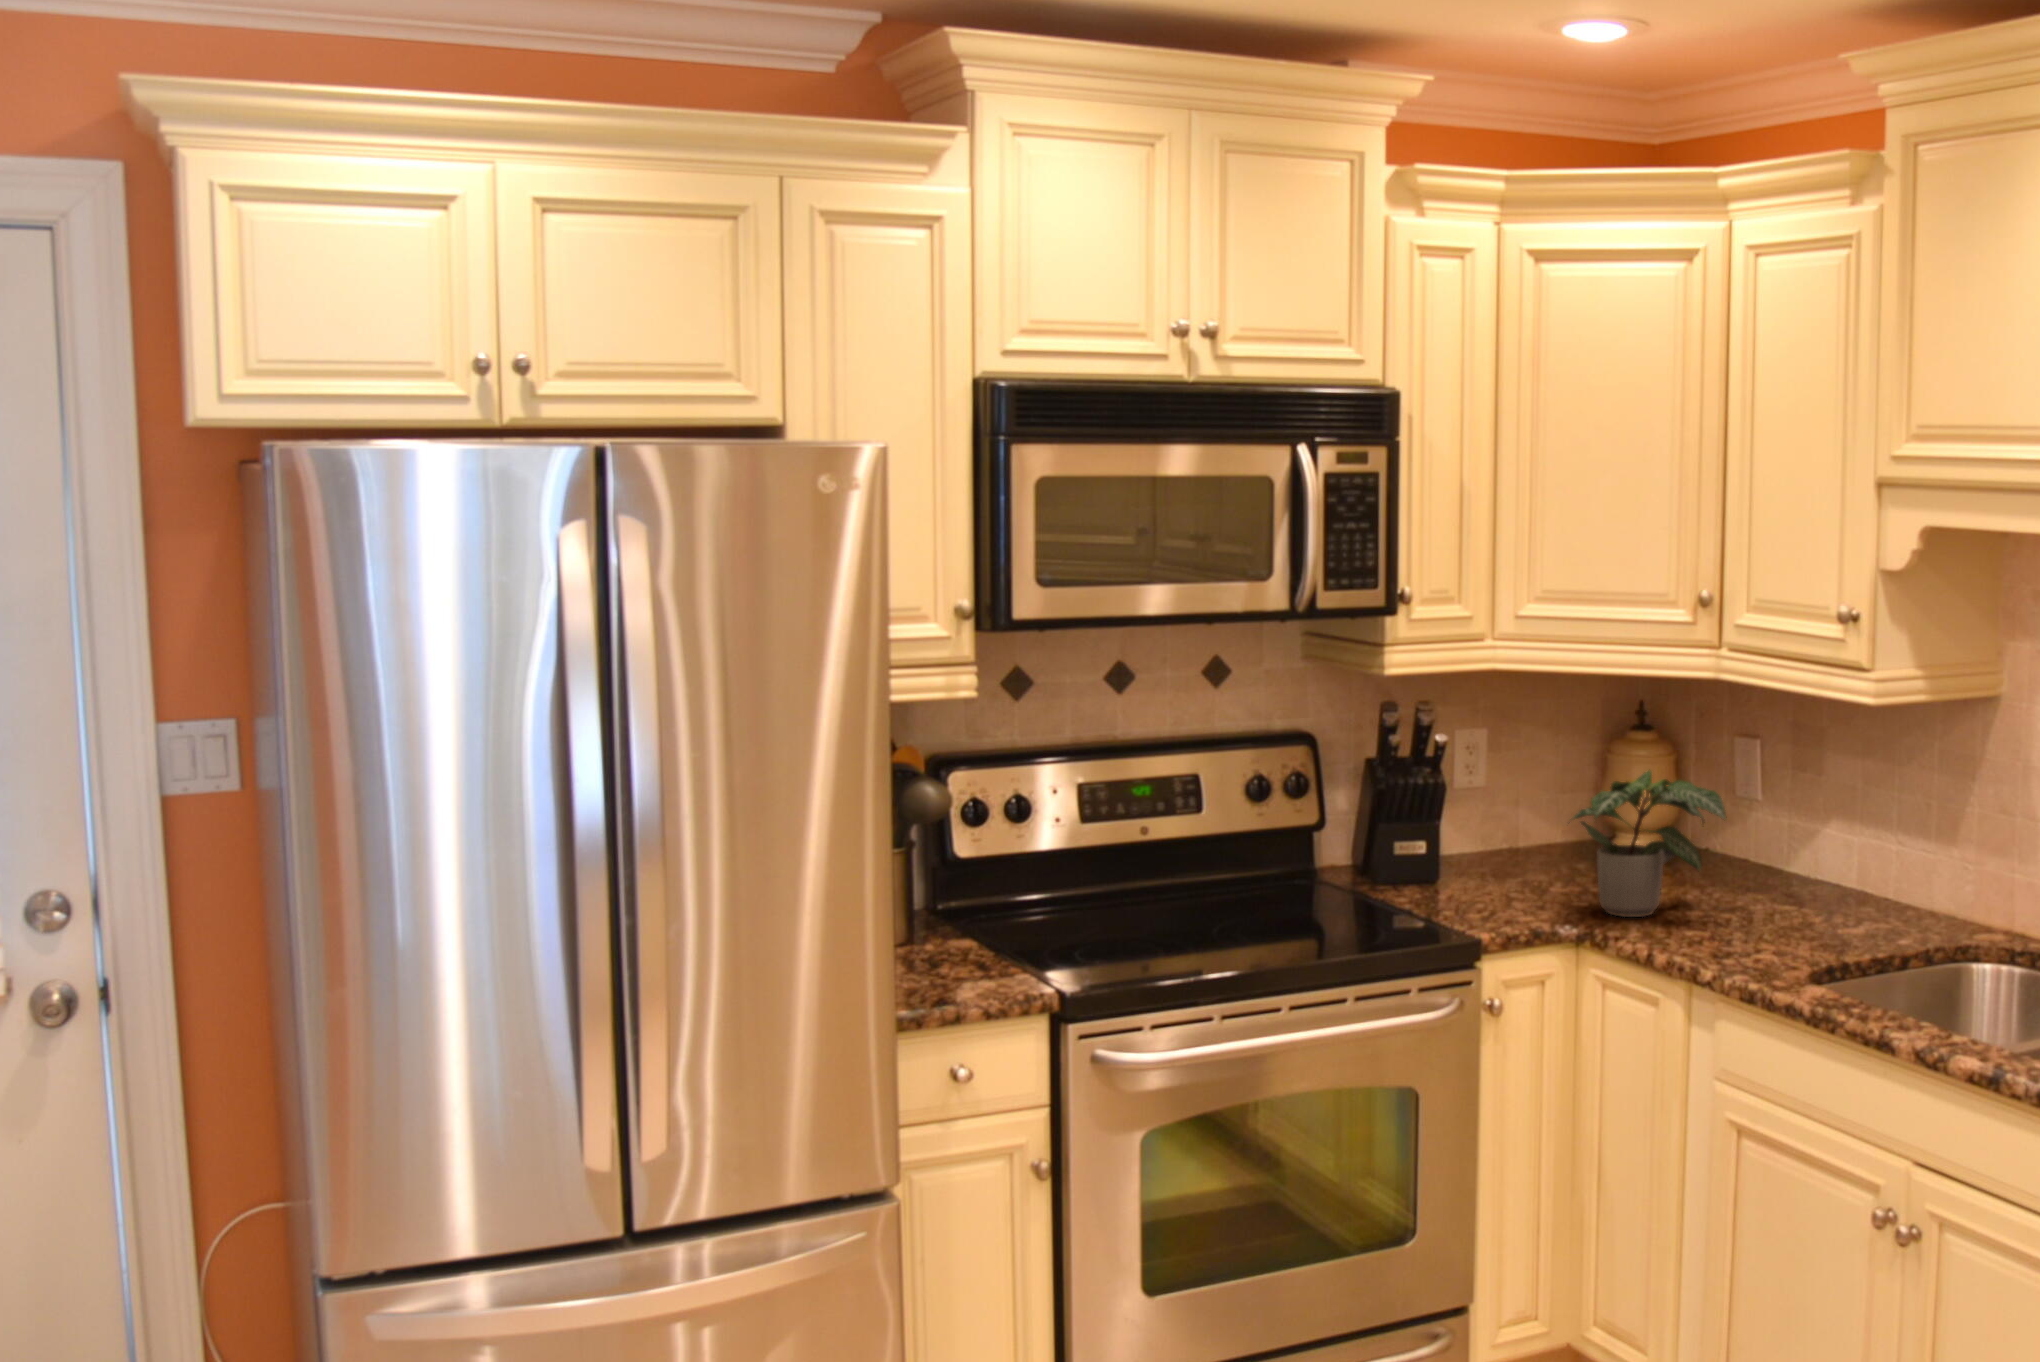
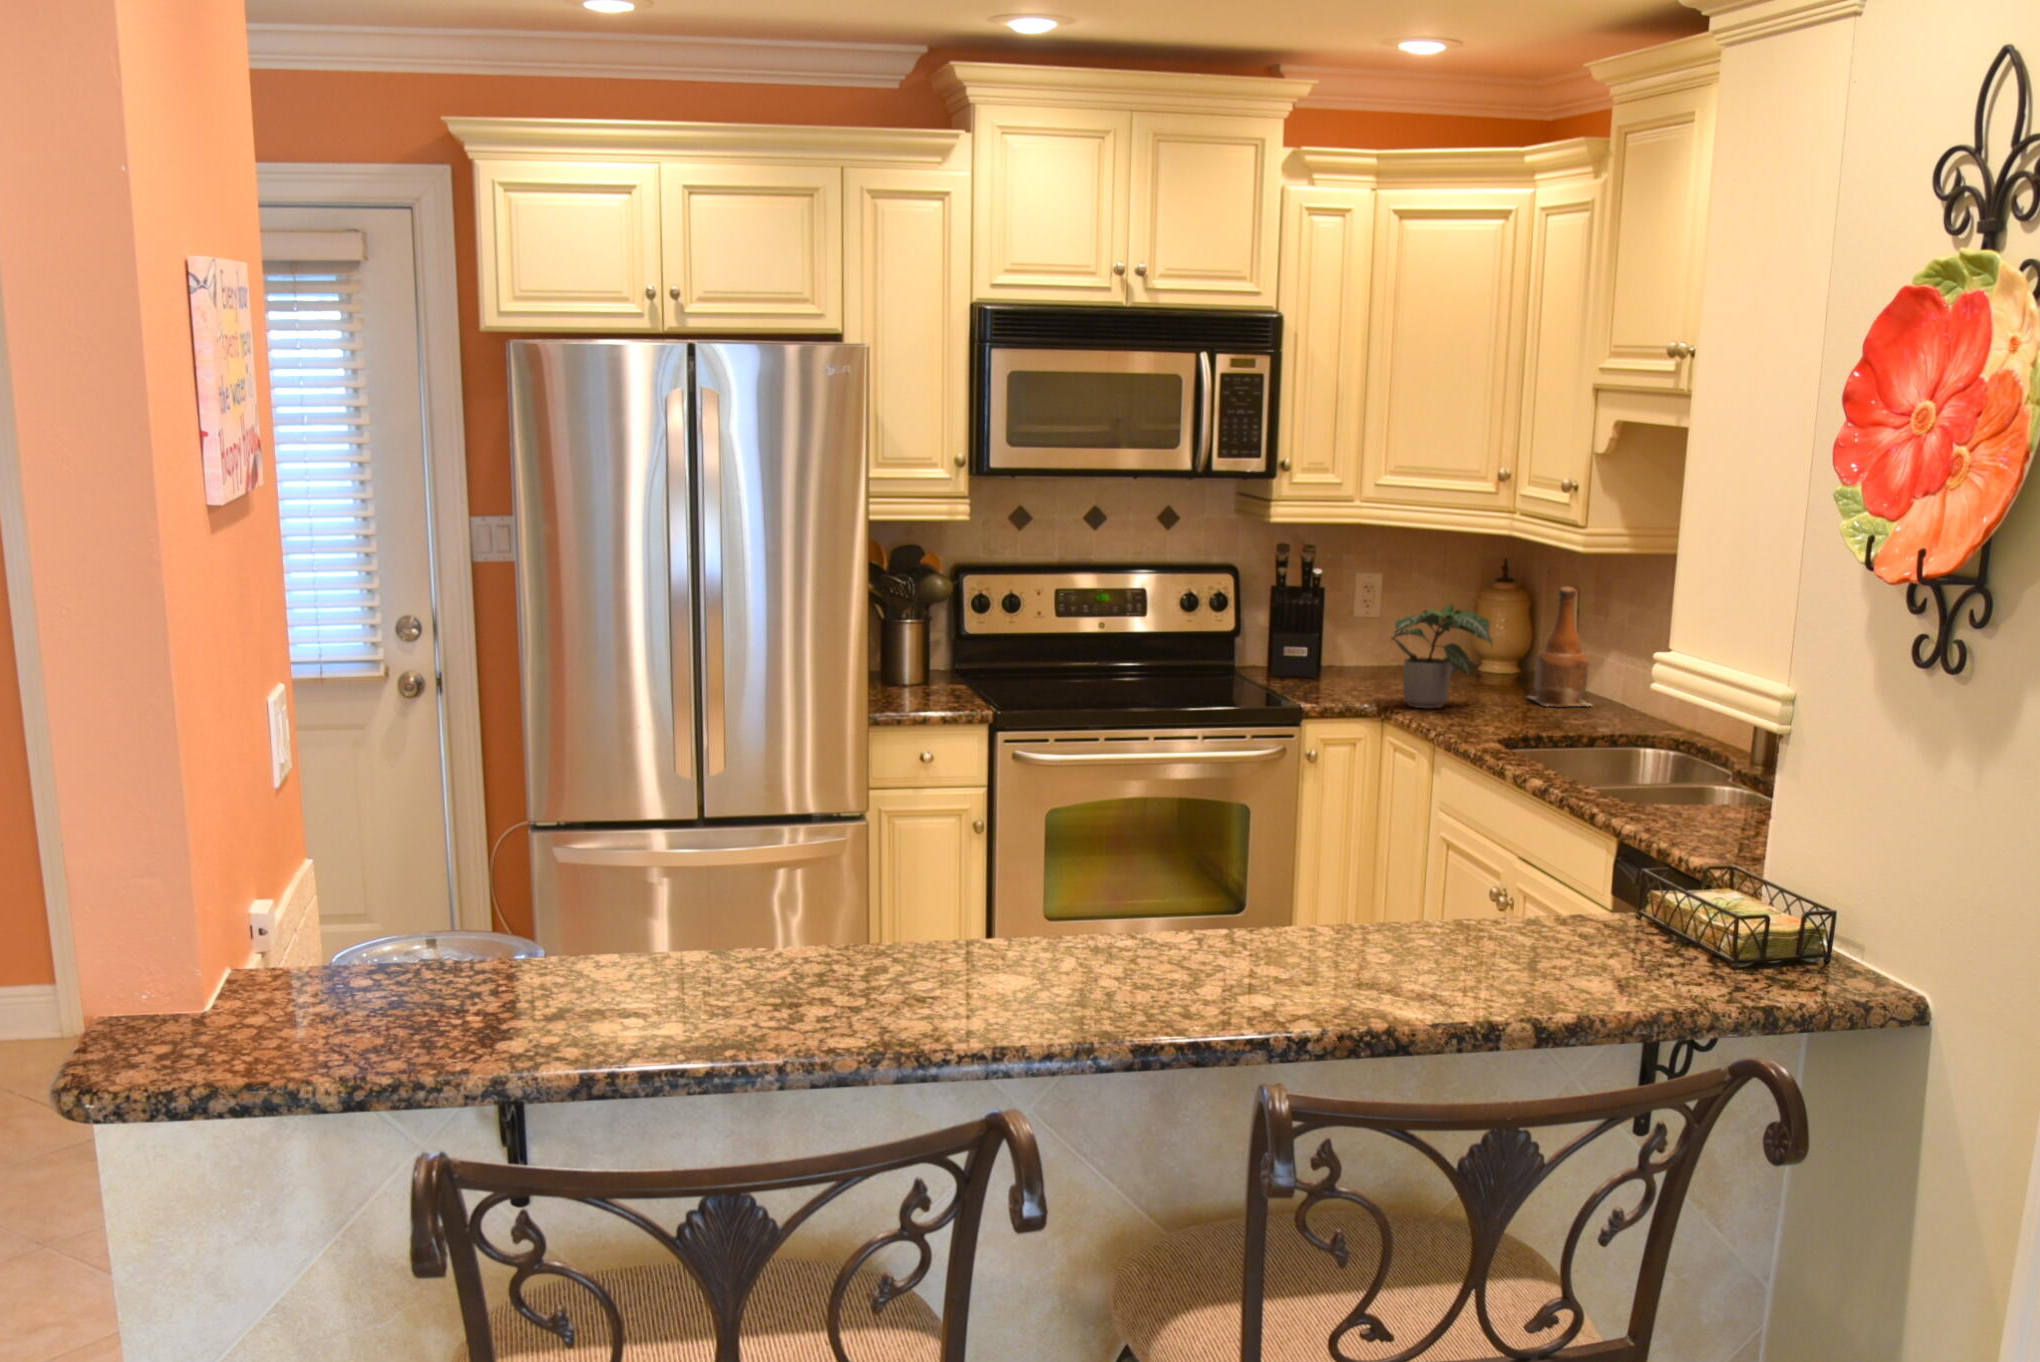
bottle: none [1736,738,1836,900] -> present [1529,587,1591,706]

